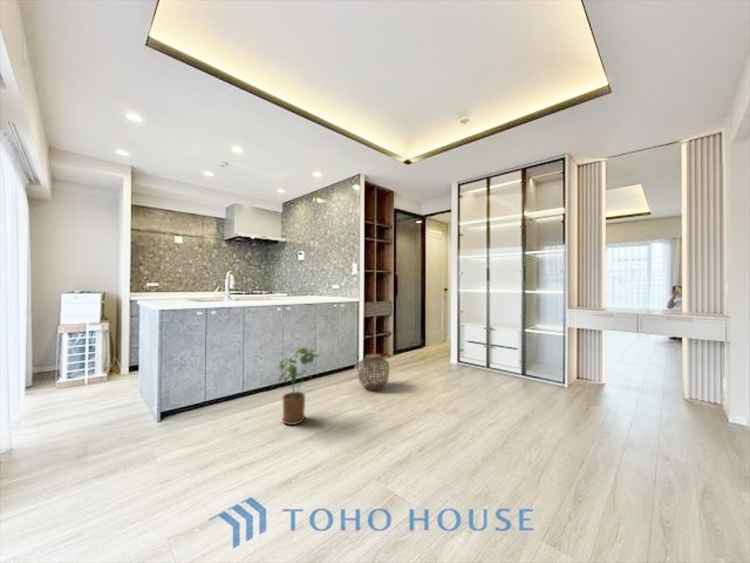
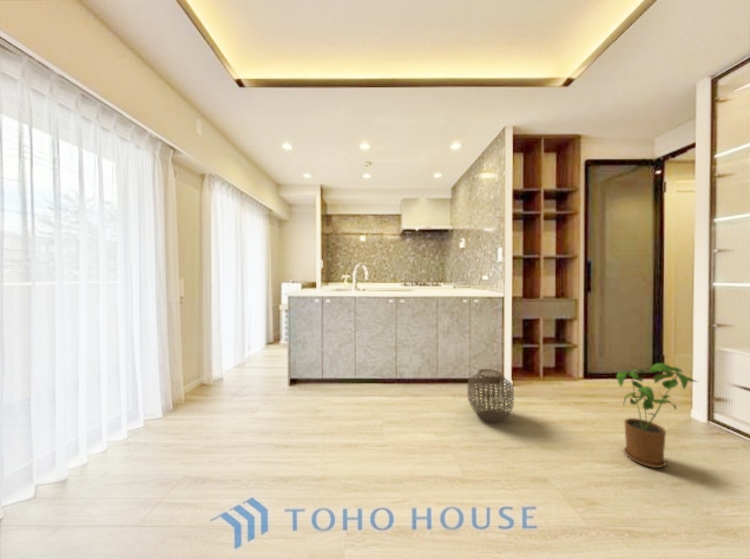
house plant: present [279,348,318,425] -> present [617,363,695,468]

